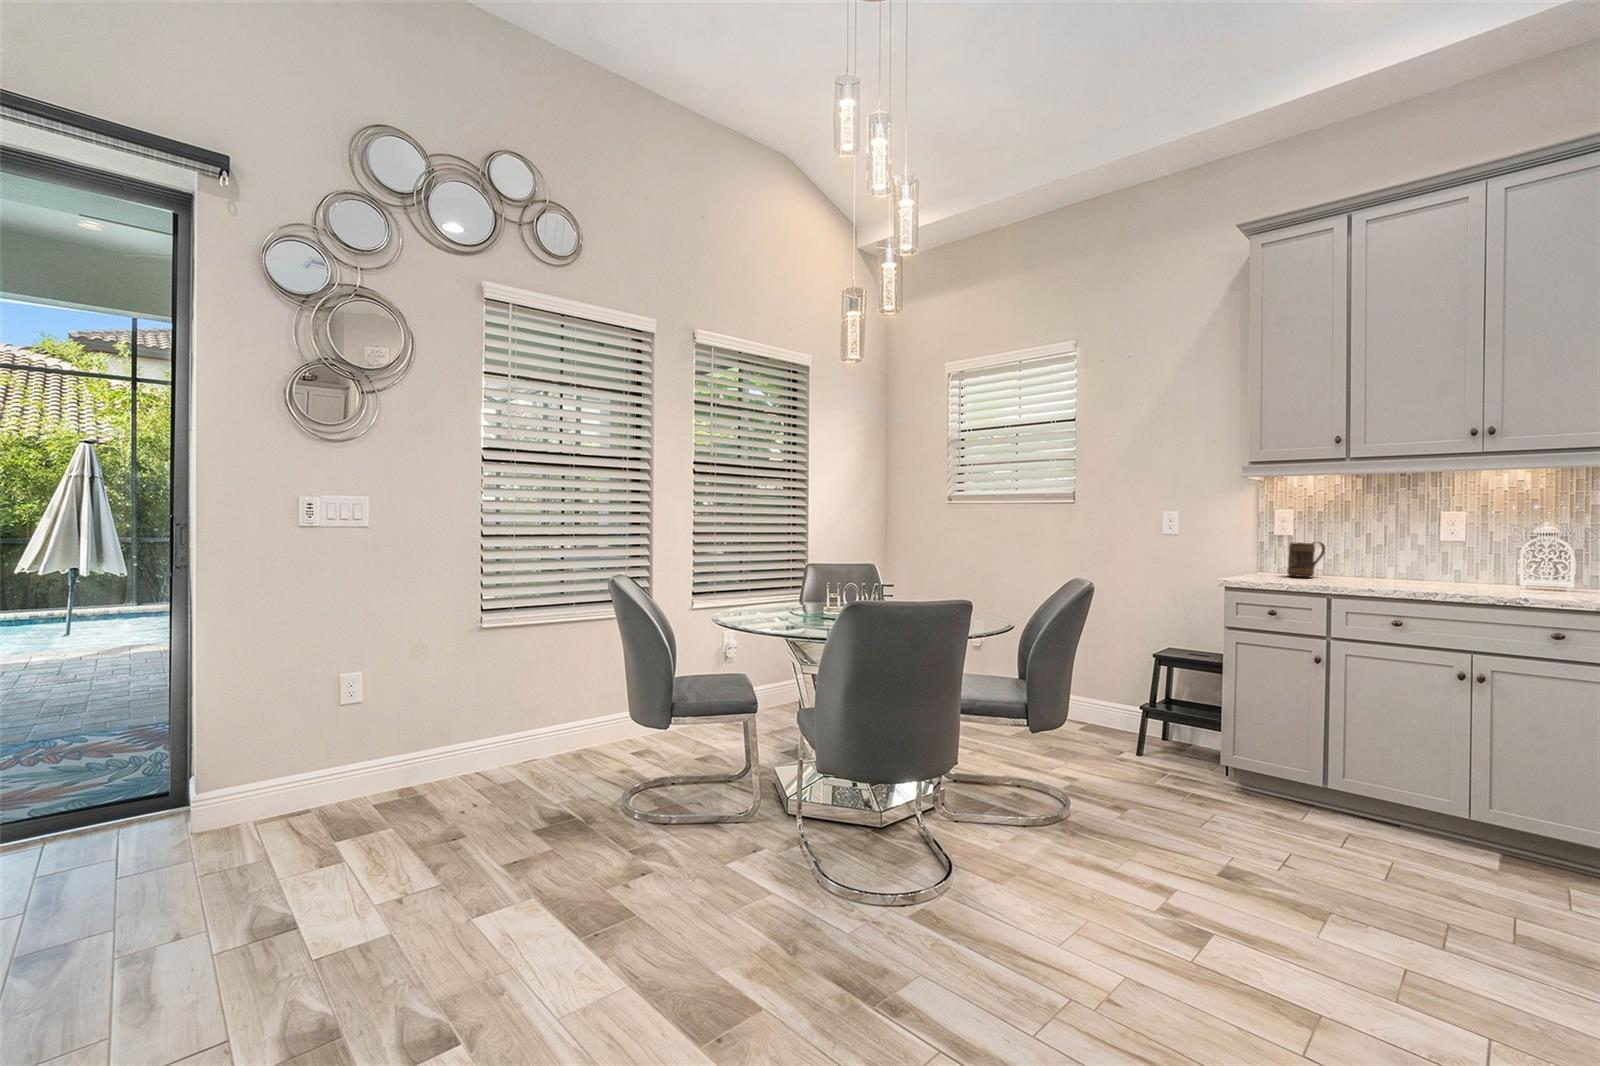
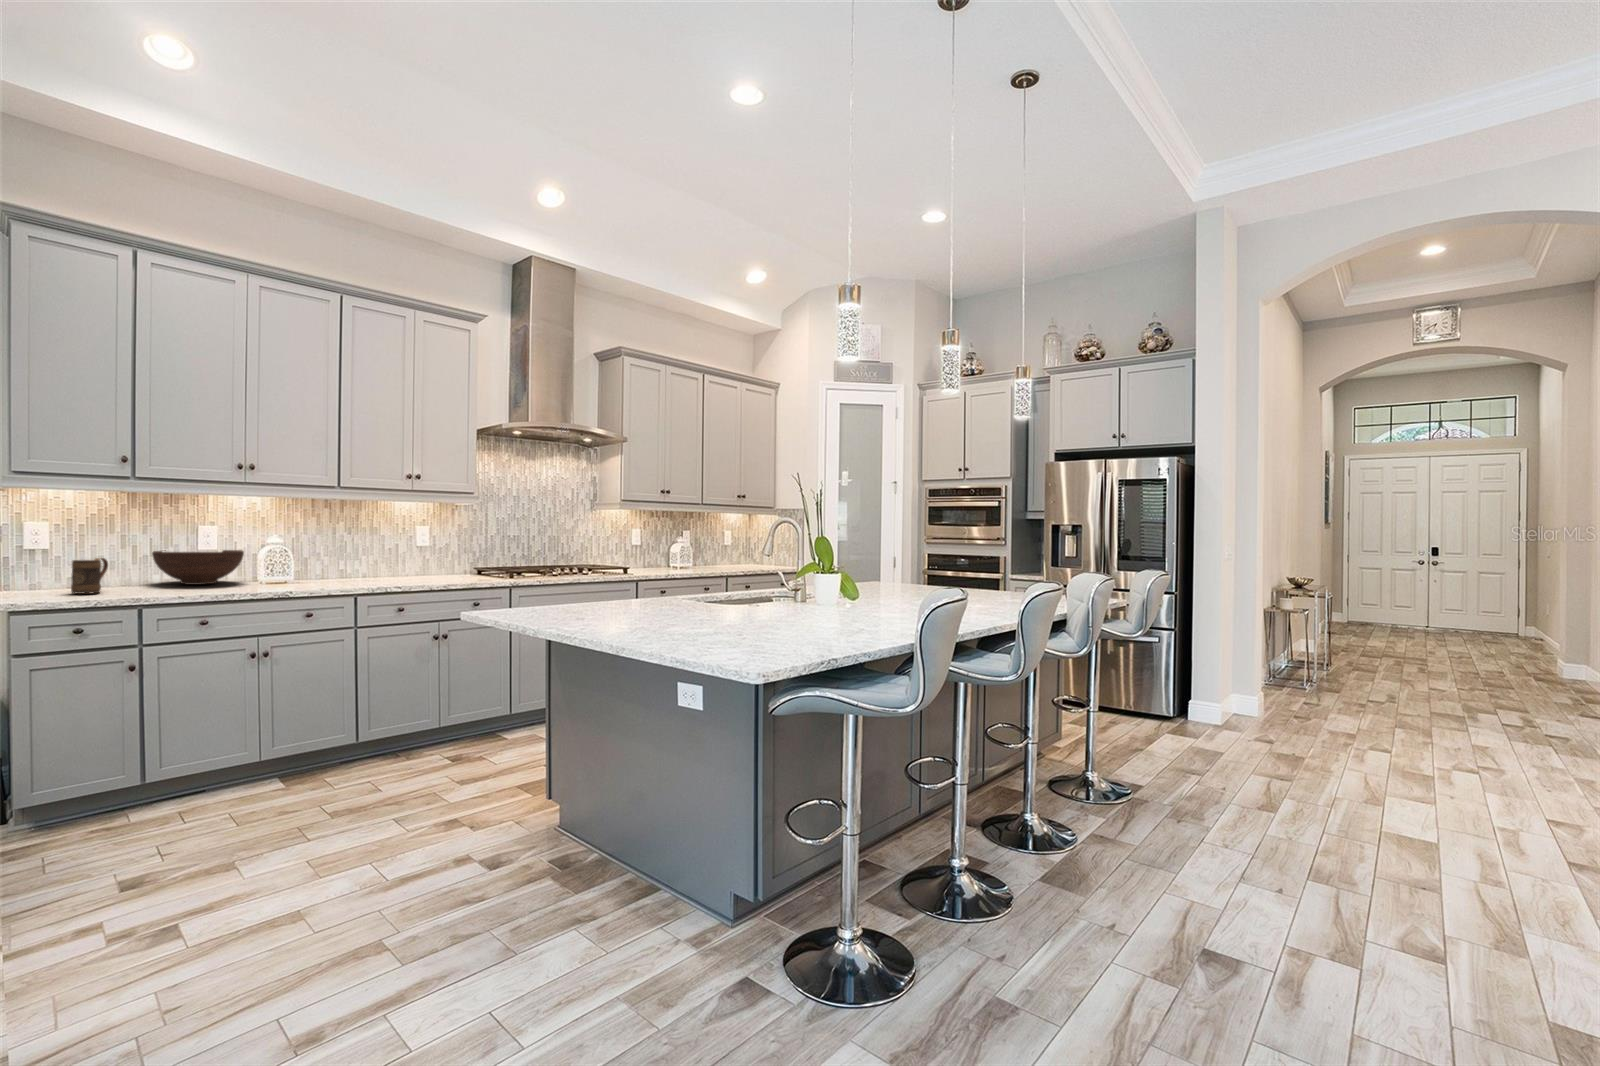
fruit bowl: none [1381,539,1493,581] -> present [152,550,244,585]

